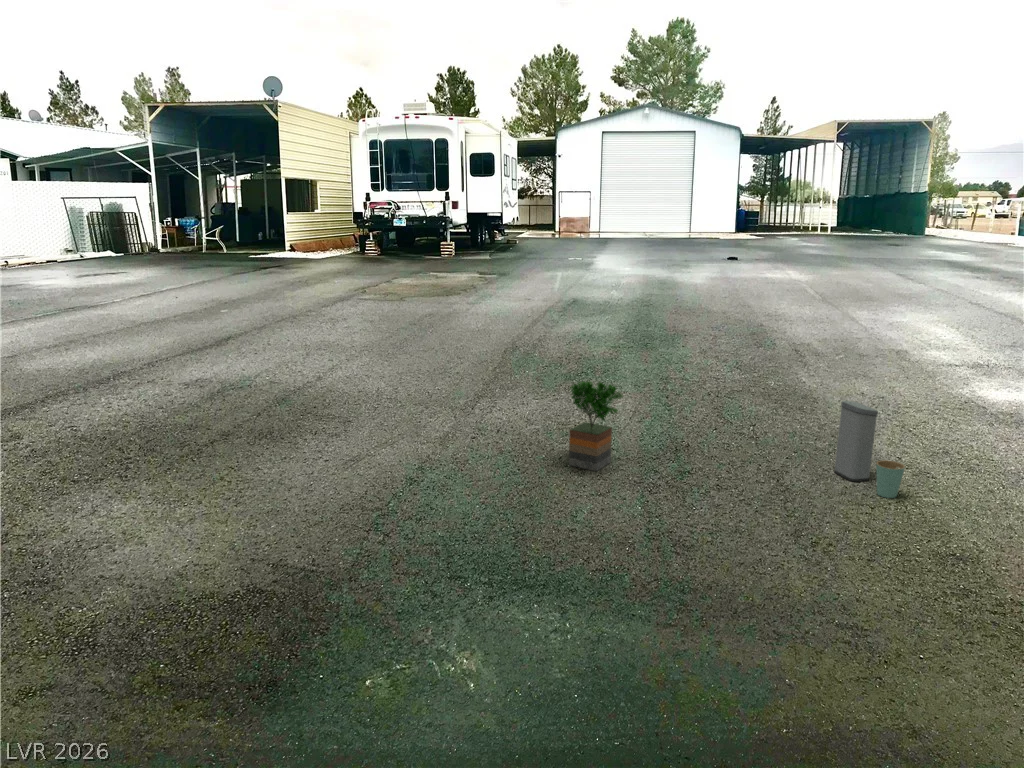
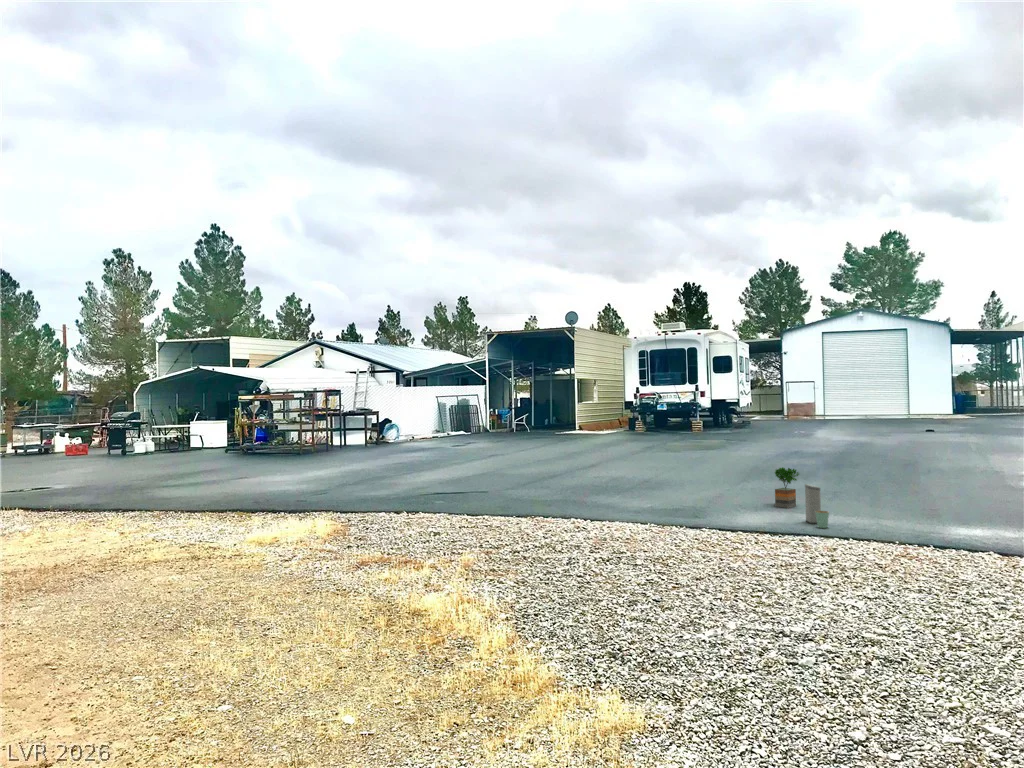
trash can: present [834,401,905,498] -> present [805,484,829,528]

